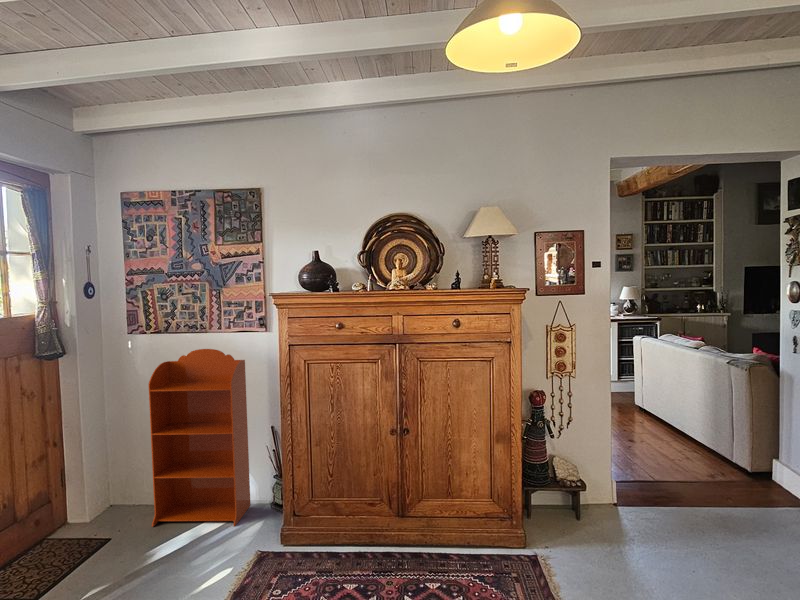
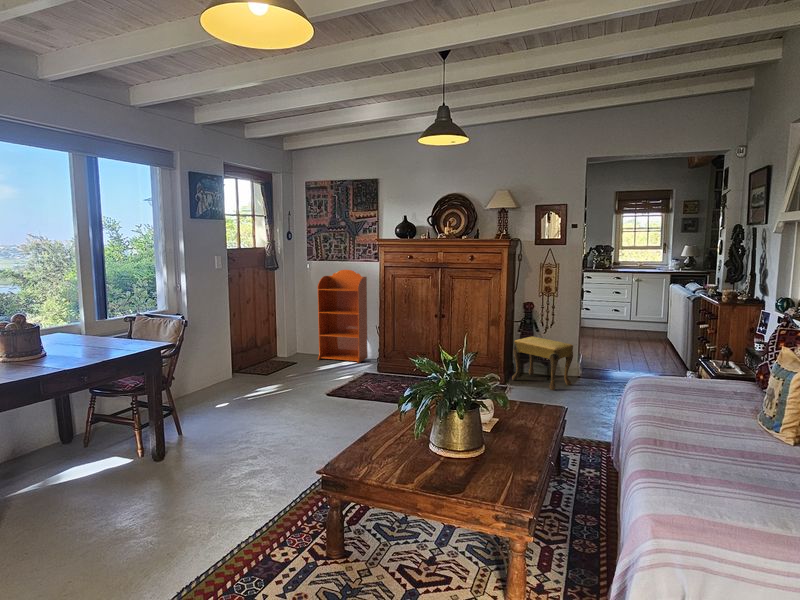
footstool: none [528,450,631,560] -> present [512,336,573,391]

